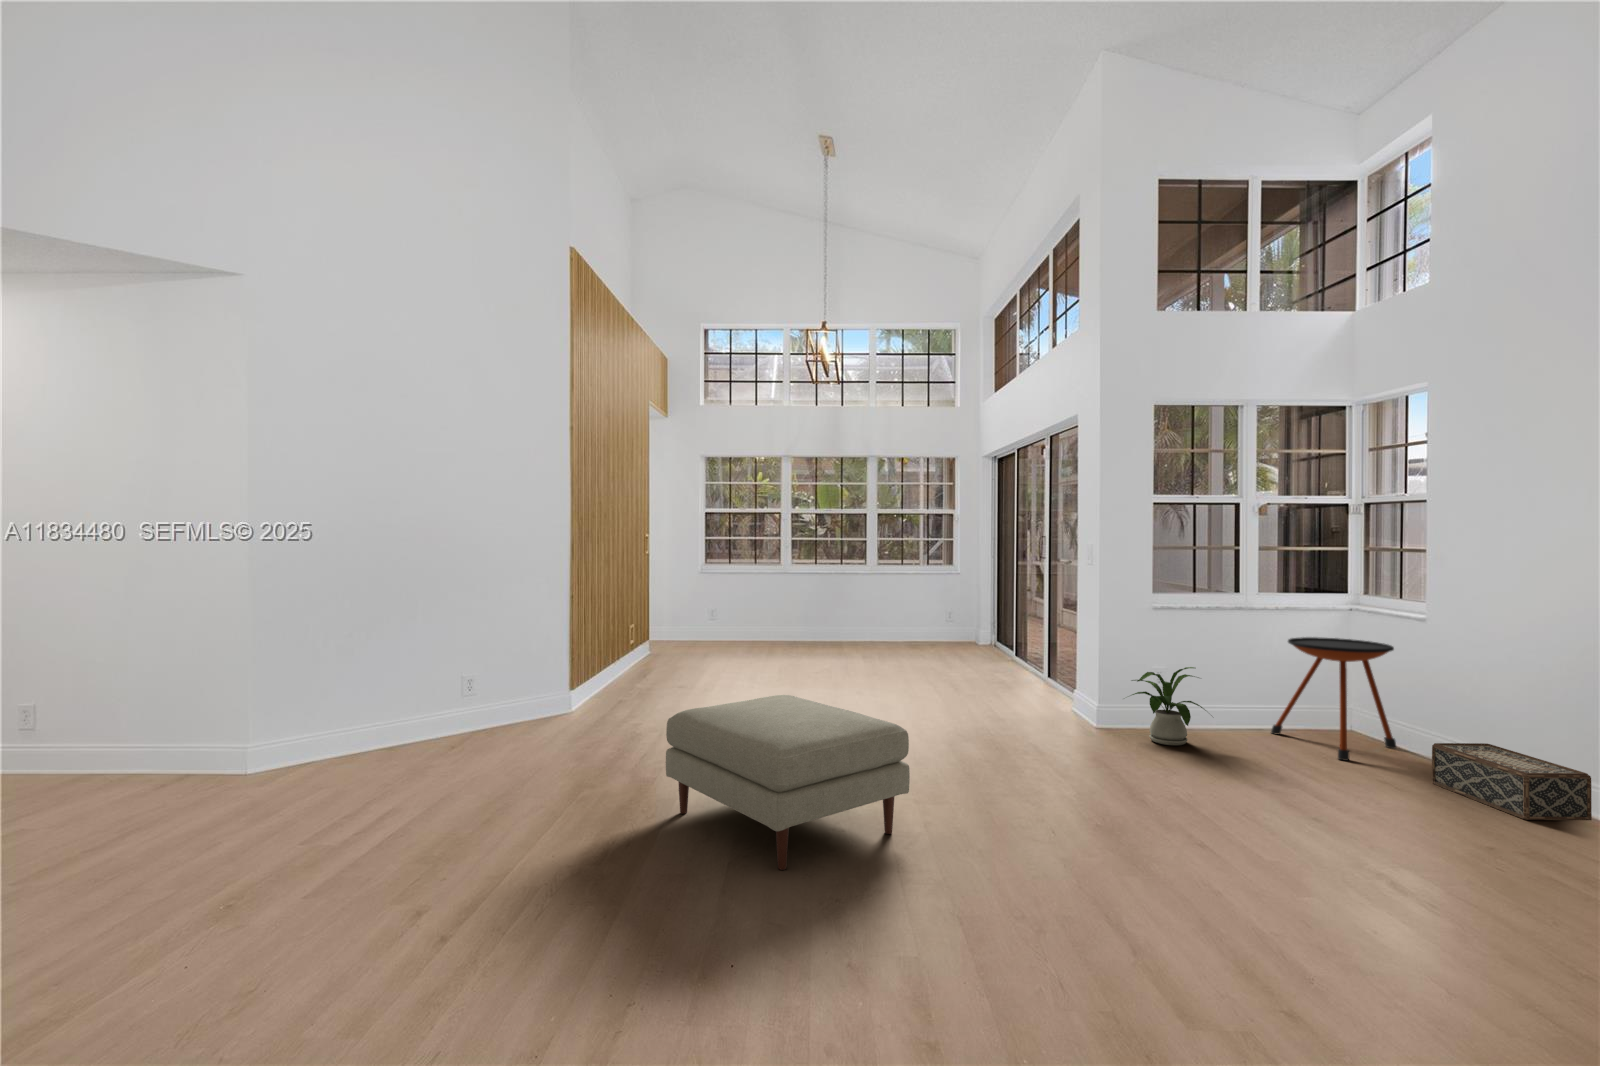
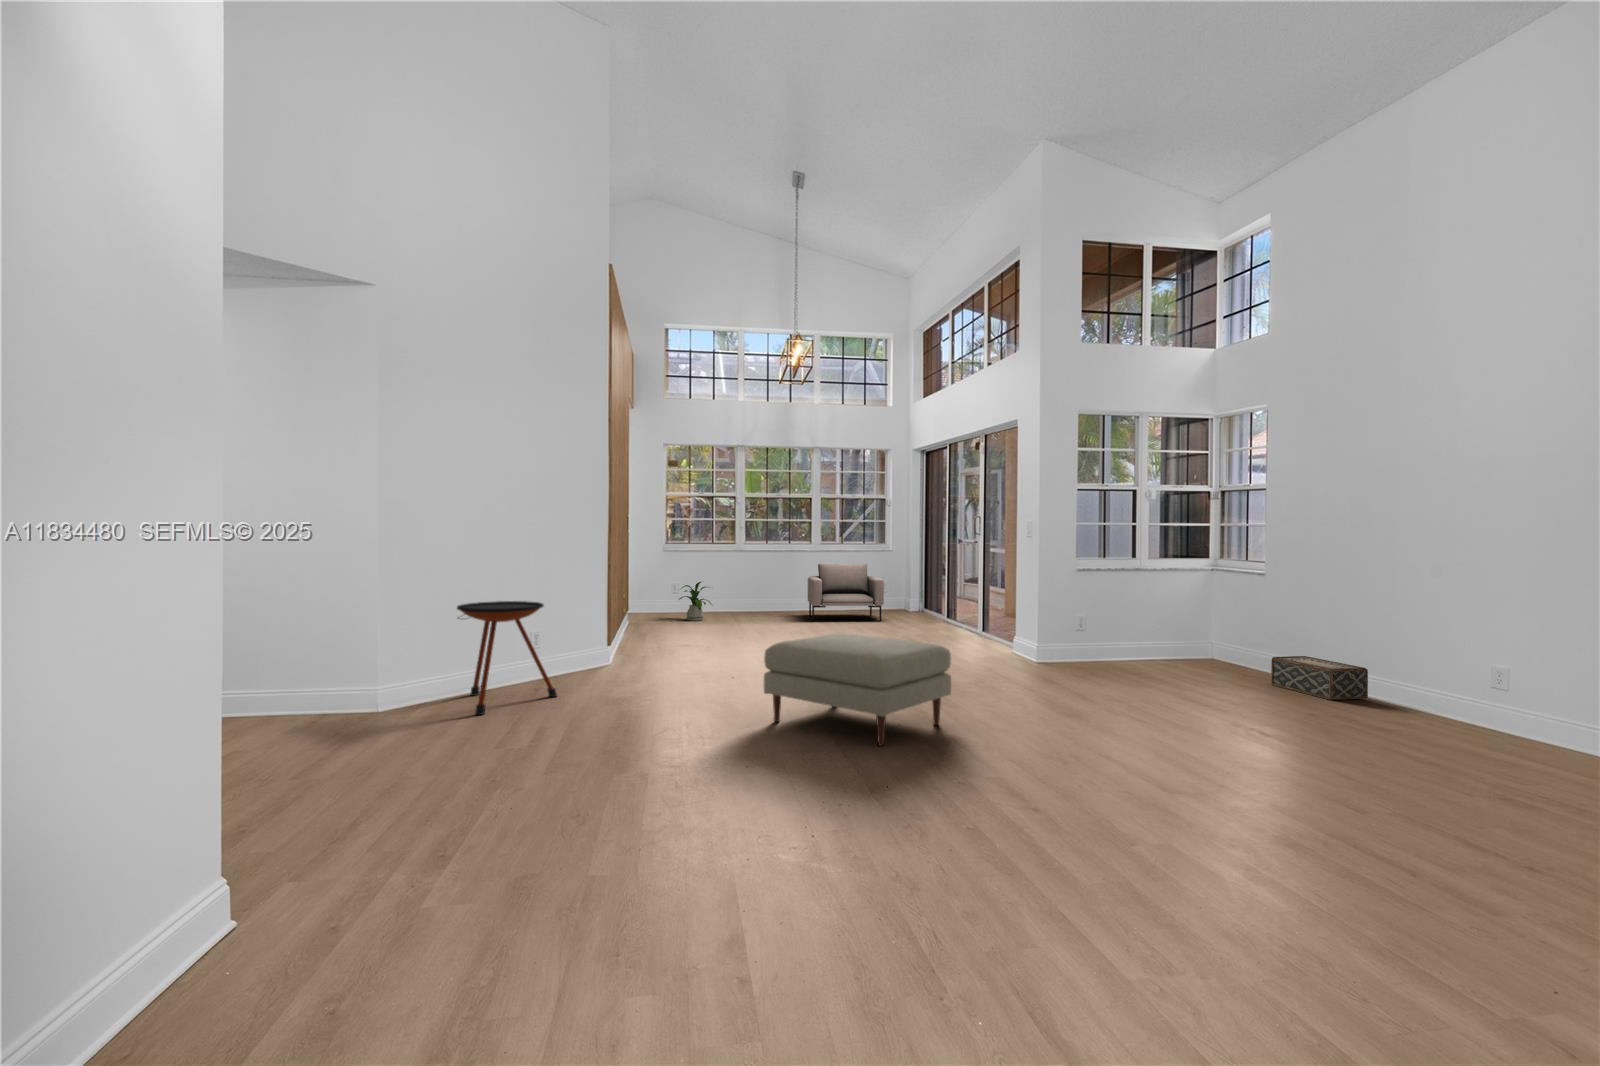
armchair: none [862,587,946,655] -> present [808,564,884,621]
side table: present [1271,637,1396,761] -> present [457,601,557,715]
house plant: present [1132,667,1206,745] -> present [679,582,712,621]

